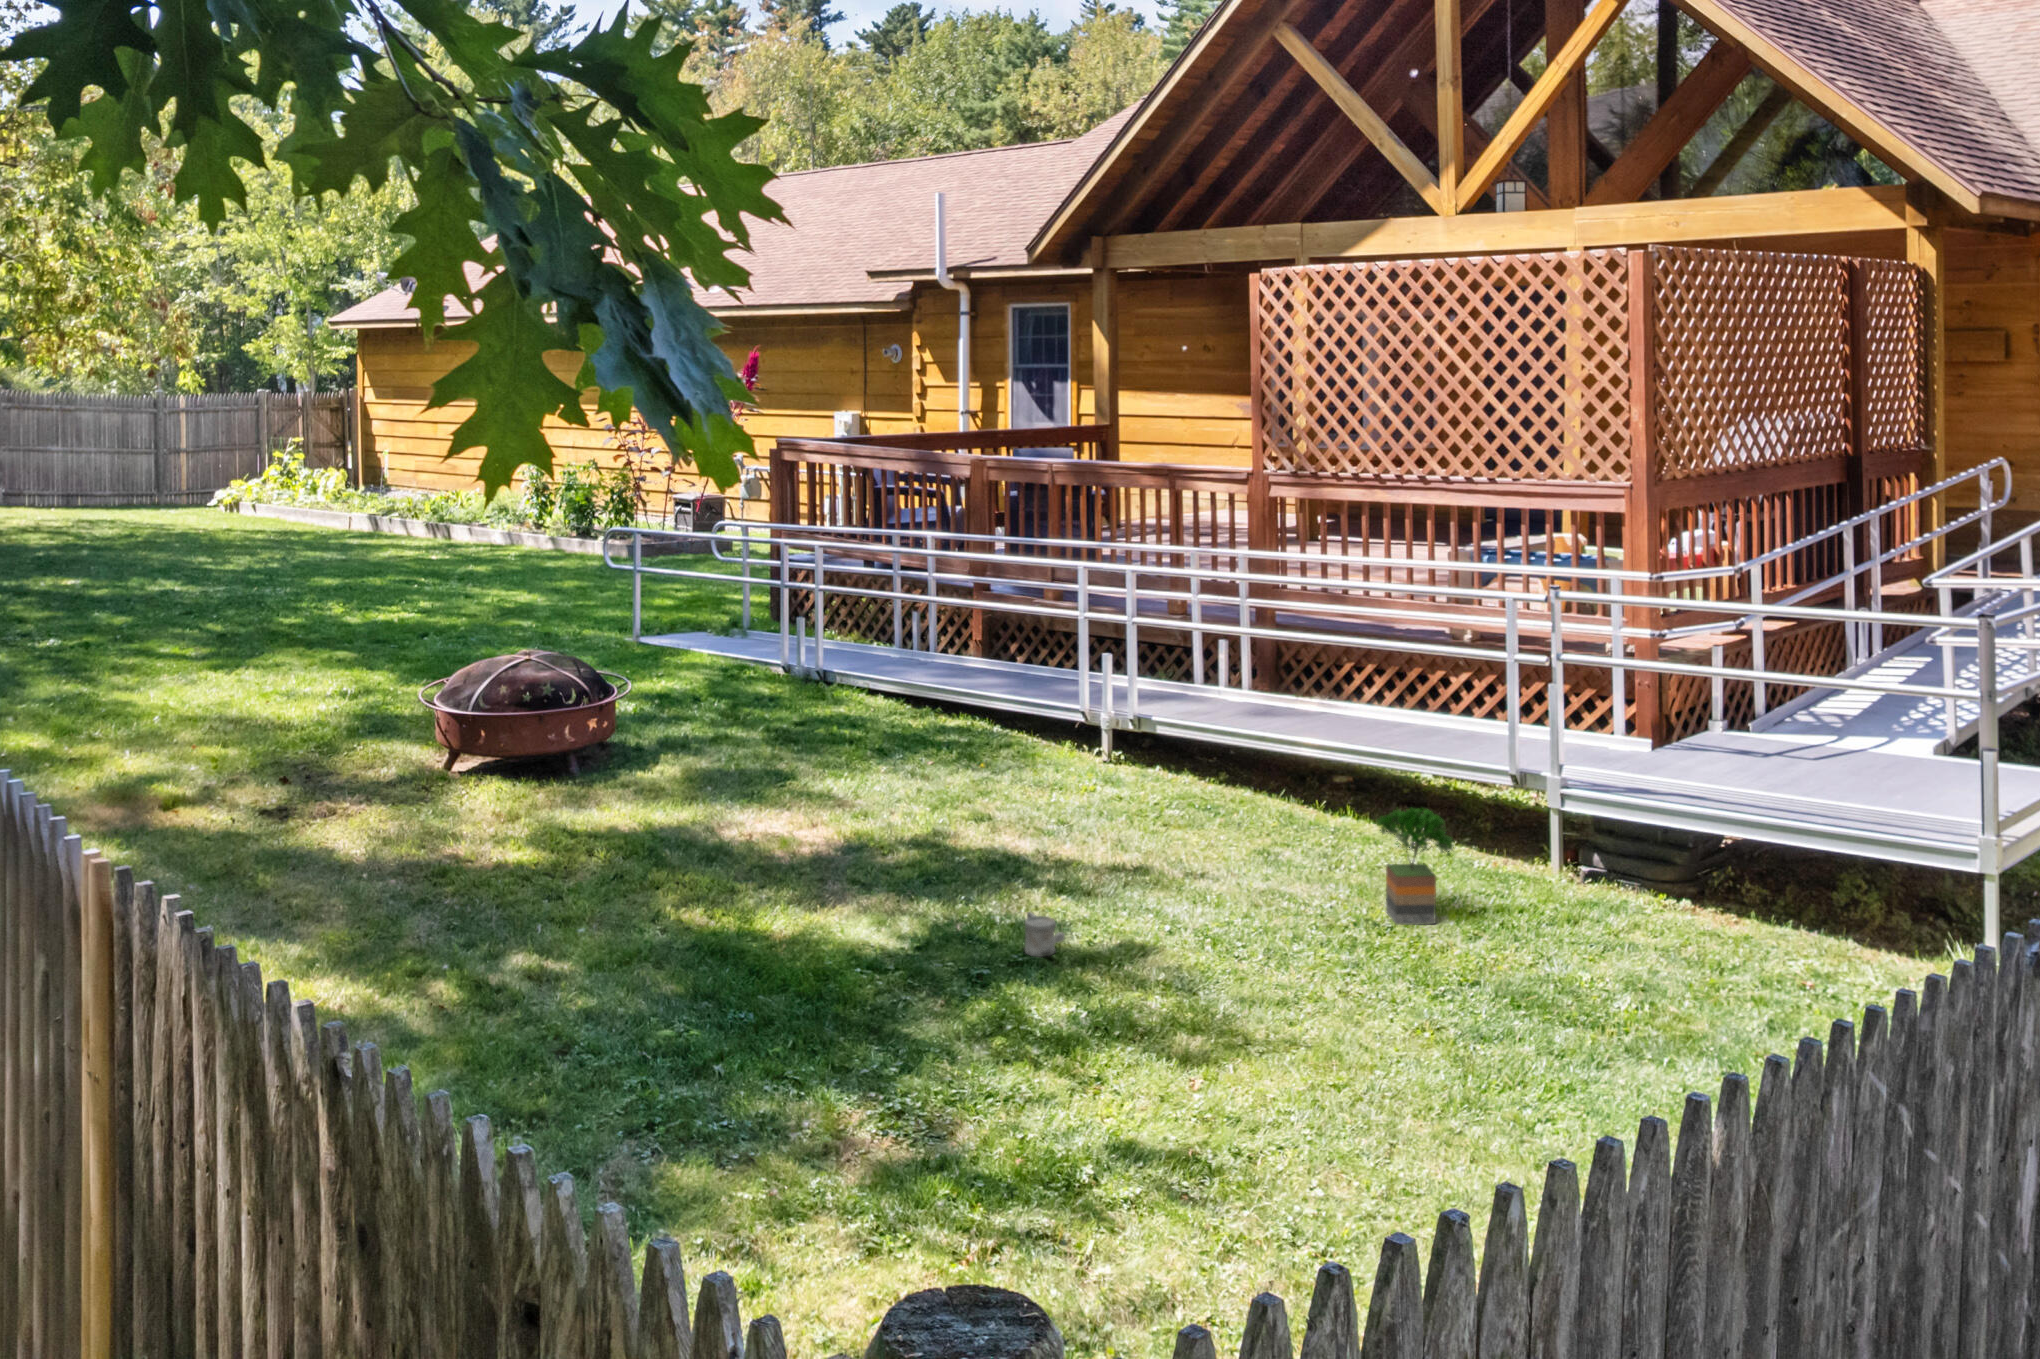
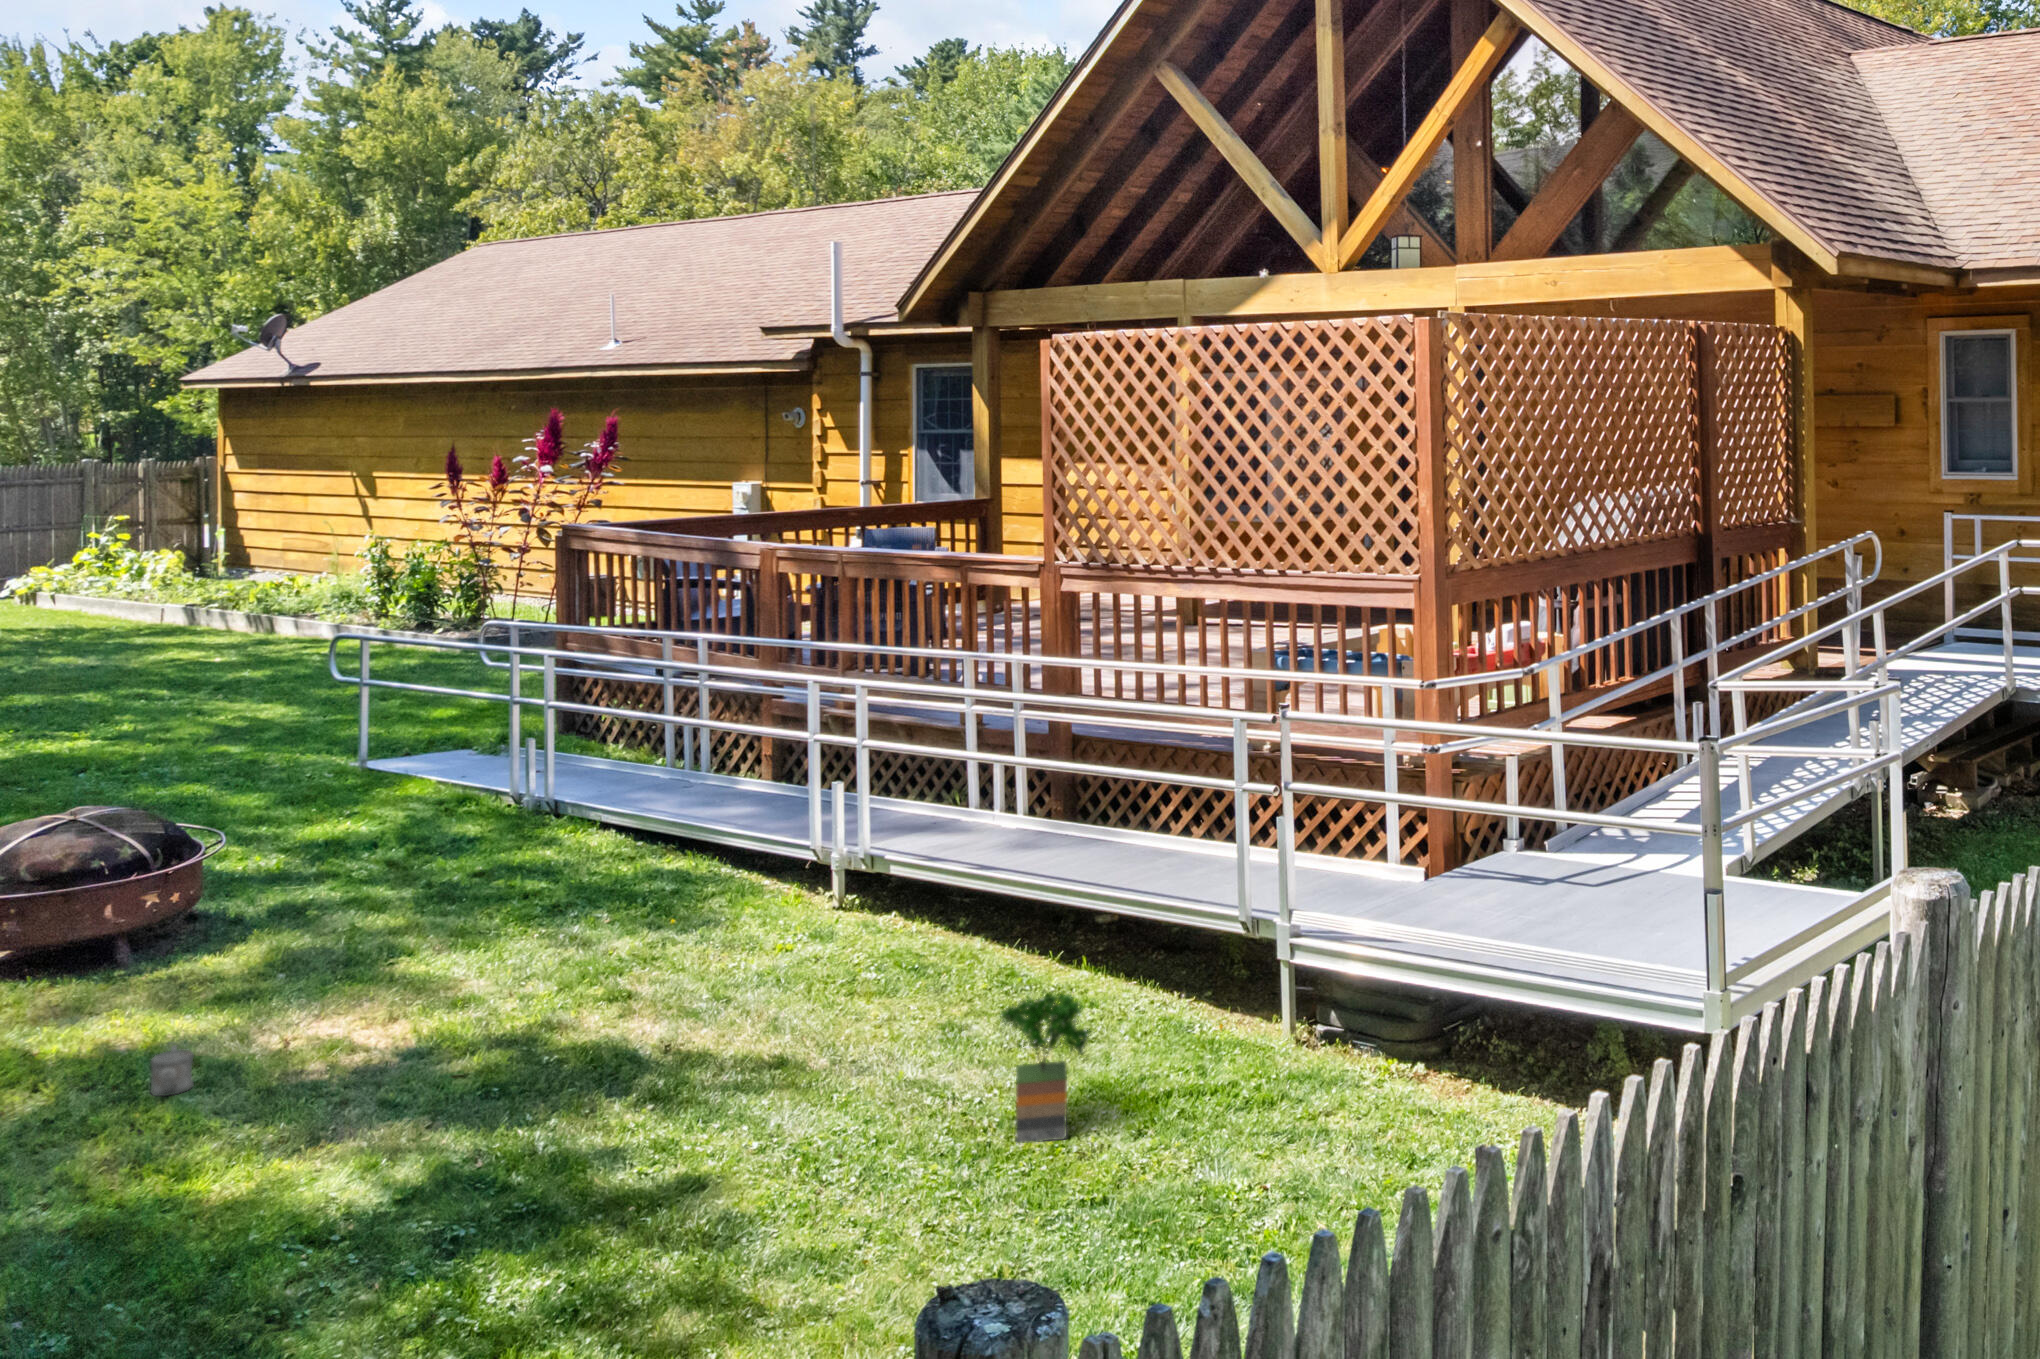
watering can: present [1025,912,1065,957] -> present [150,1045,194,1096]

